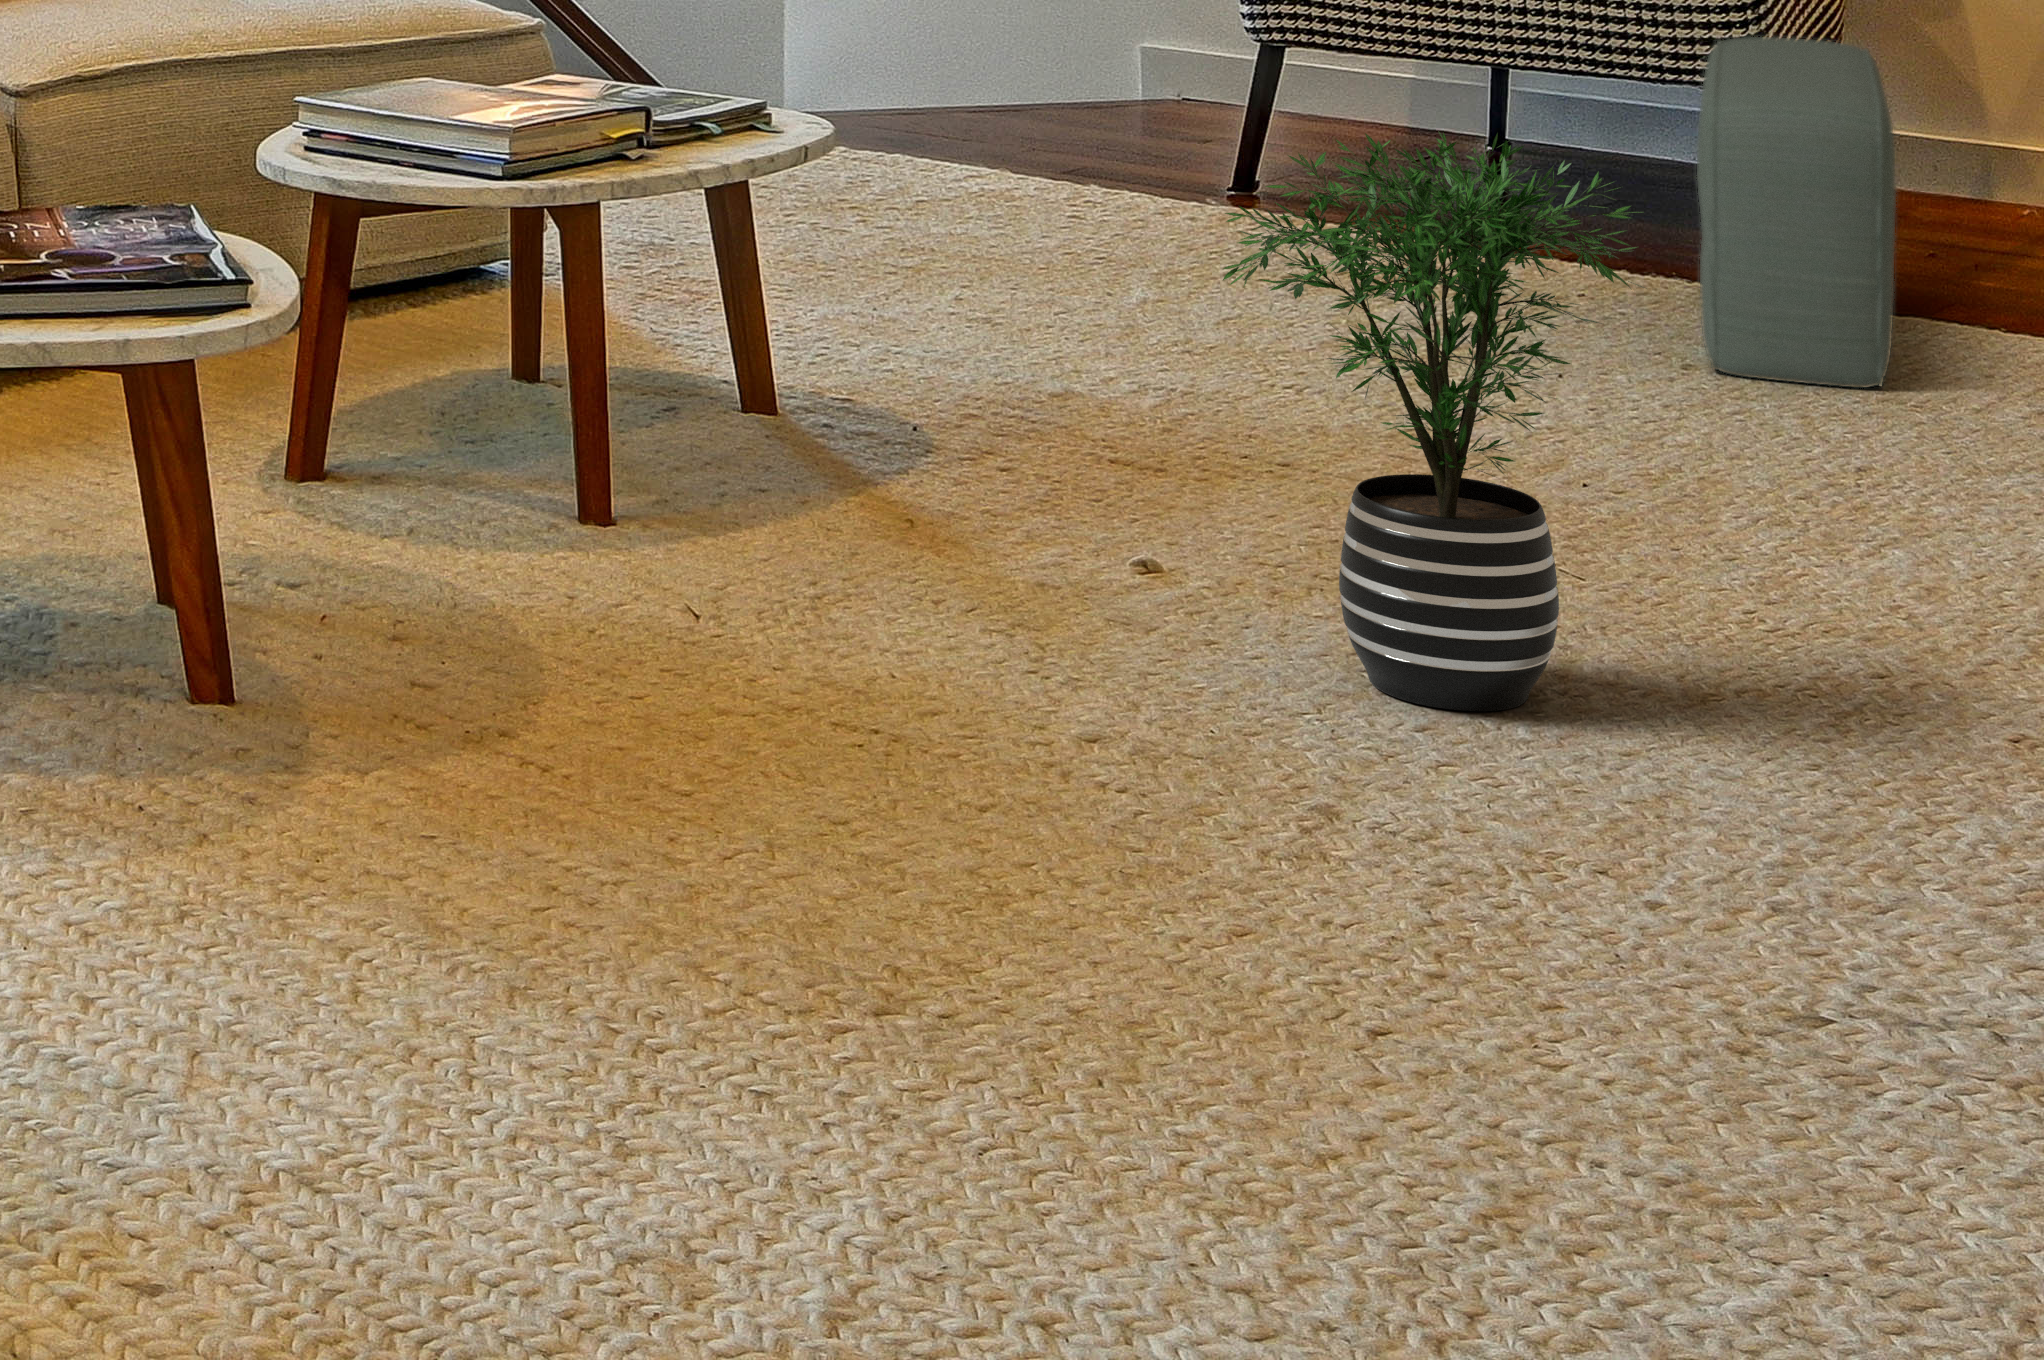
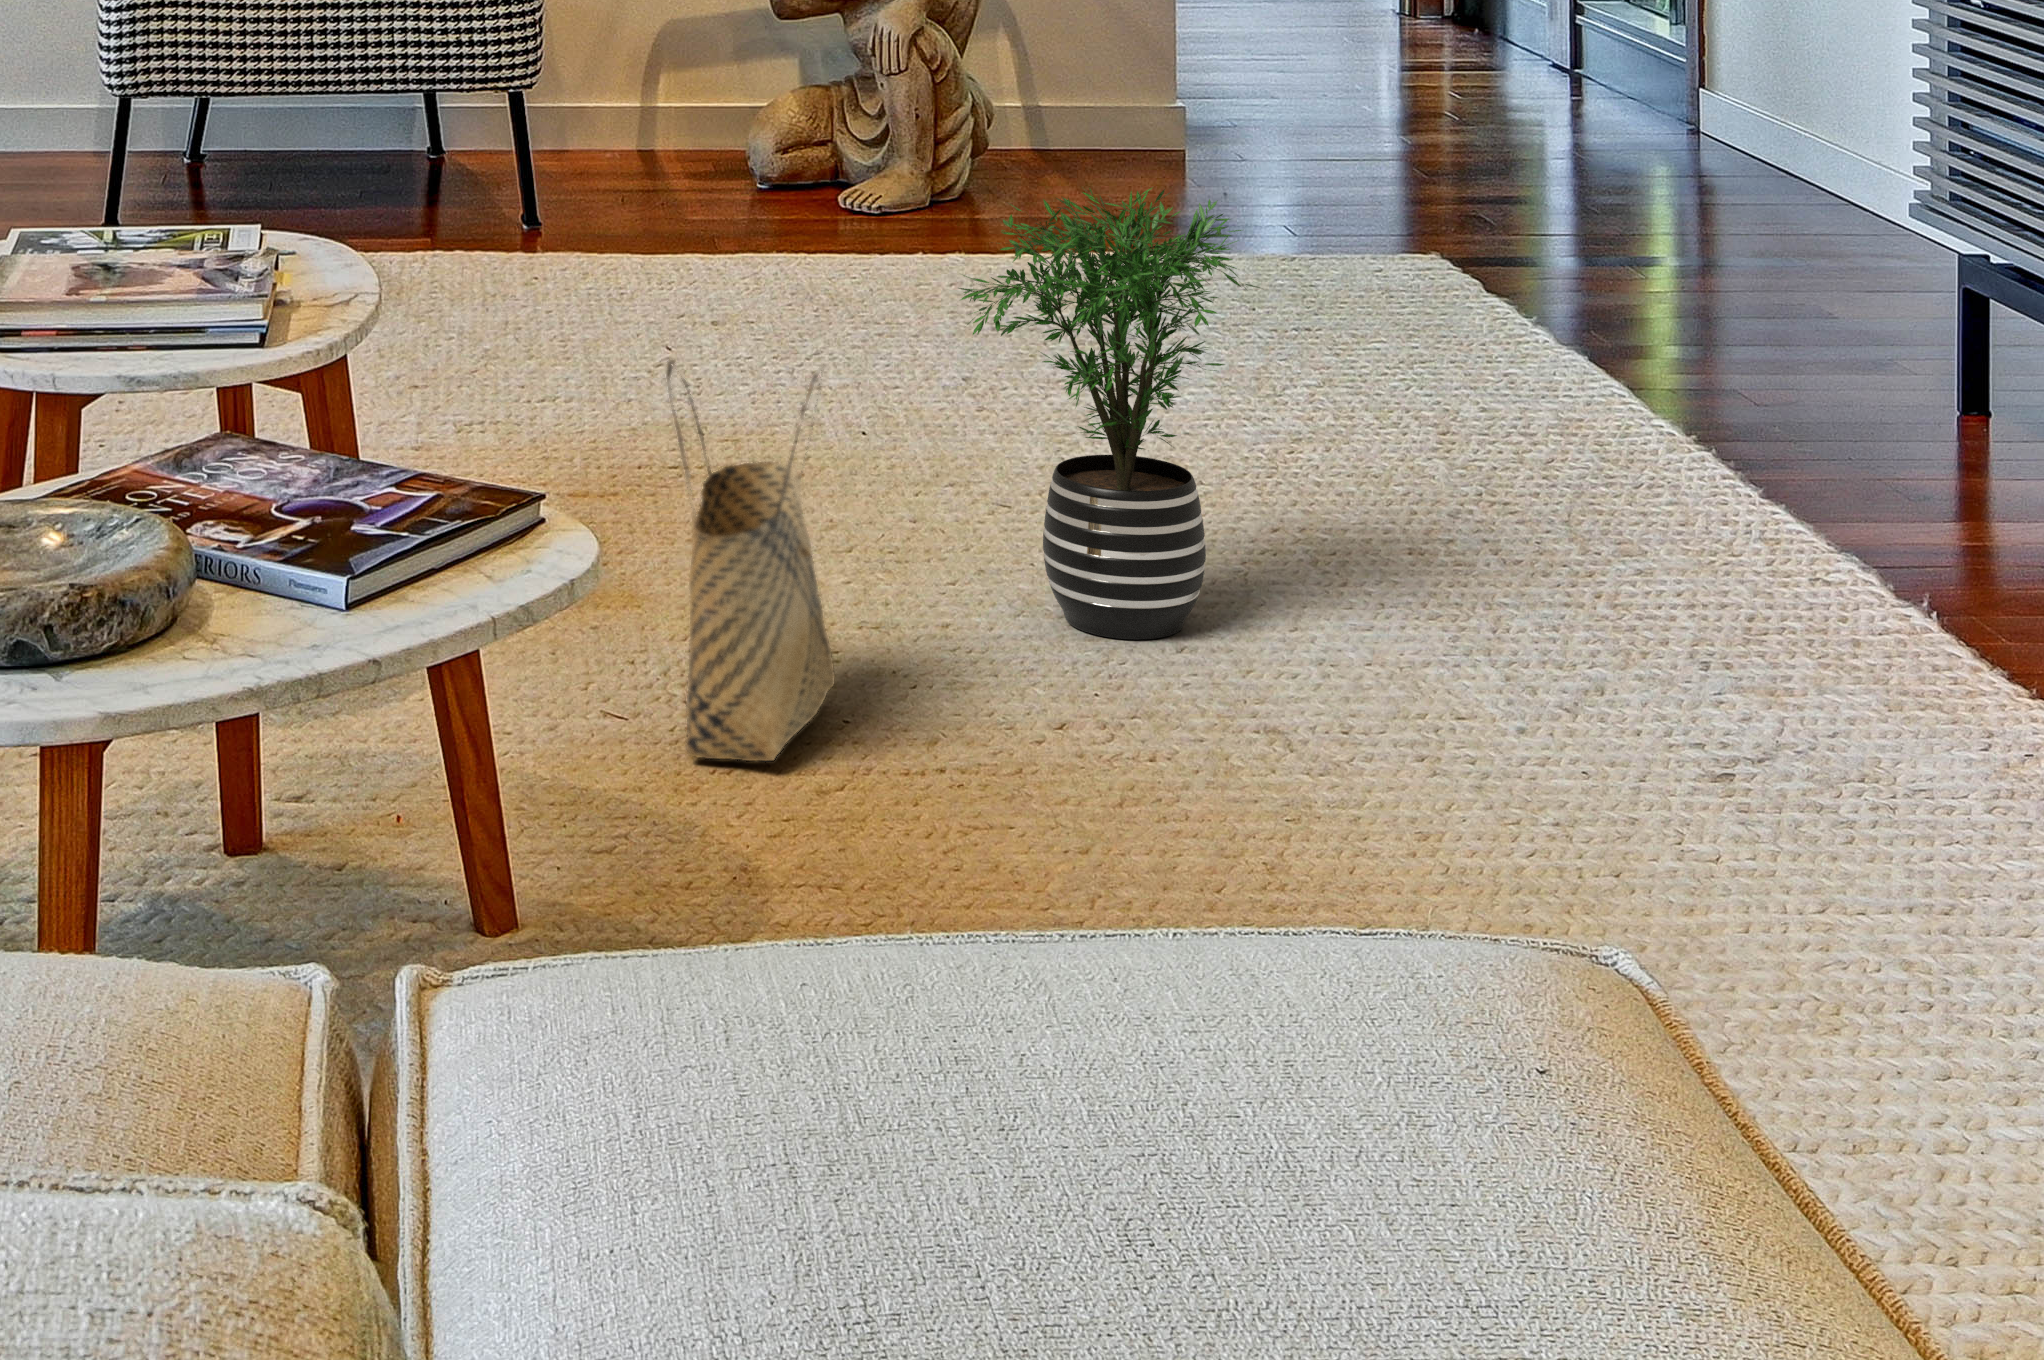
pouf: present [1697,37,1896,388] -> none [582,50,844,325]
woven basket: none [641,229,915,674] -> present [666,360,835,761]

